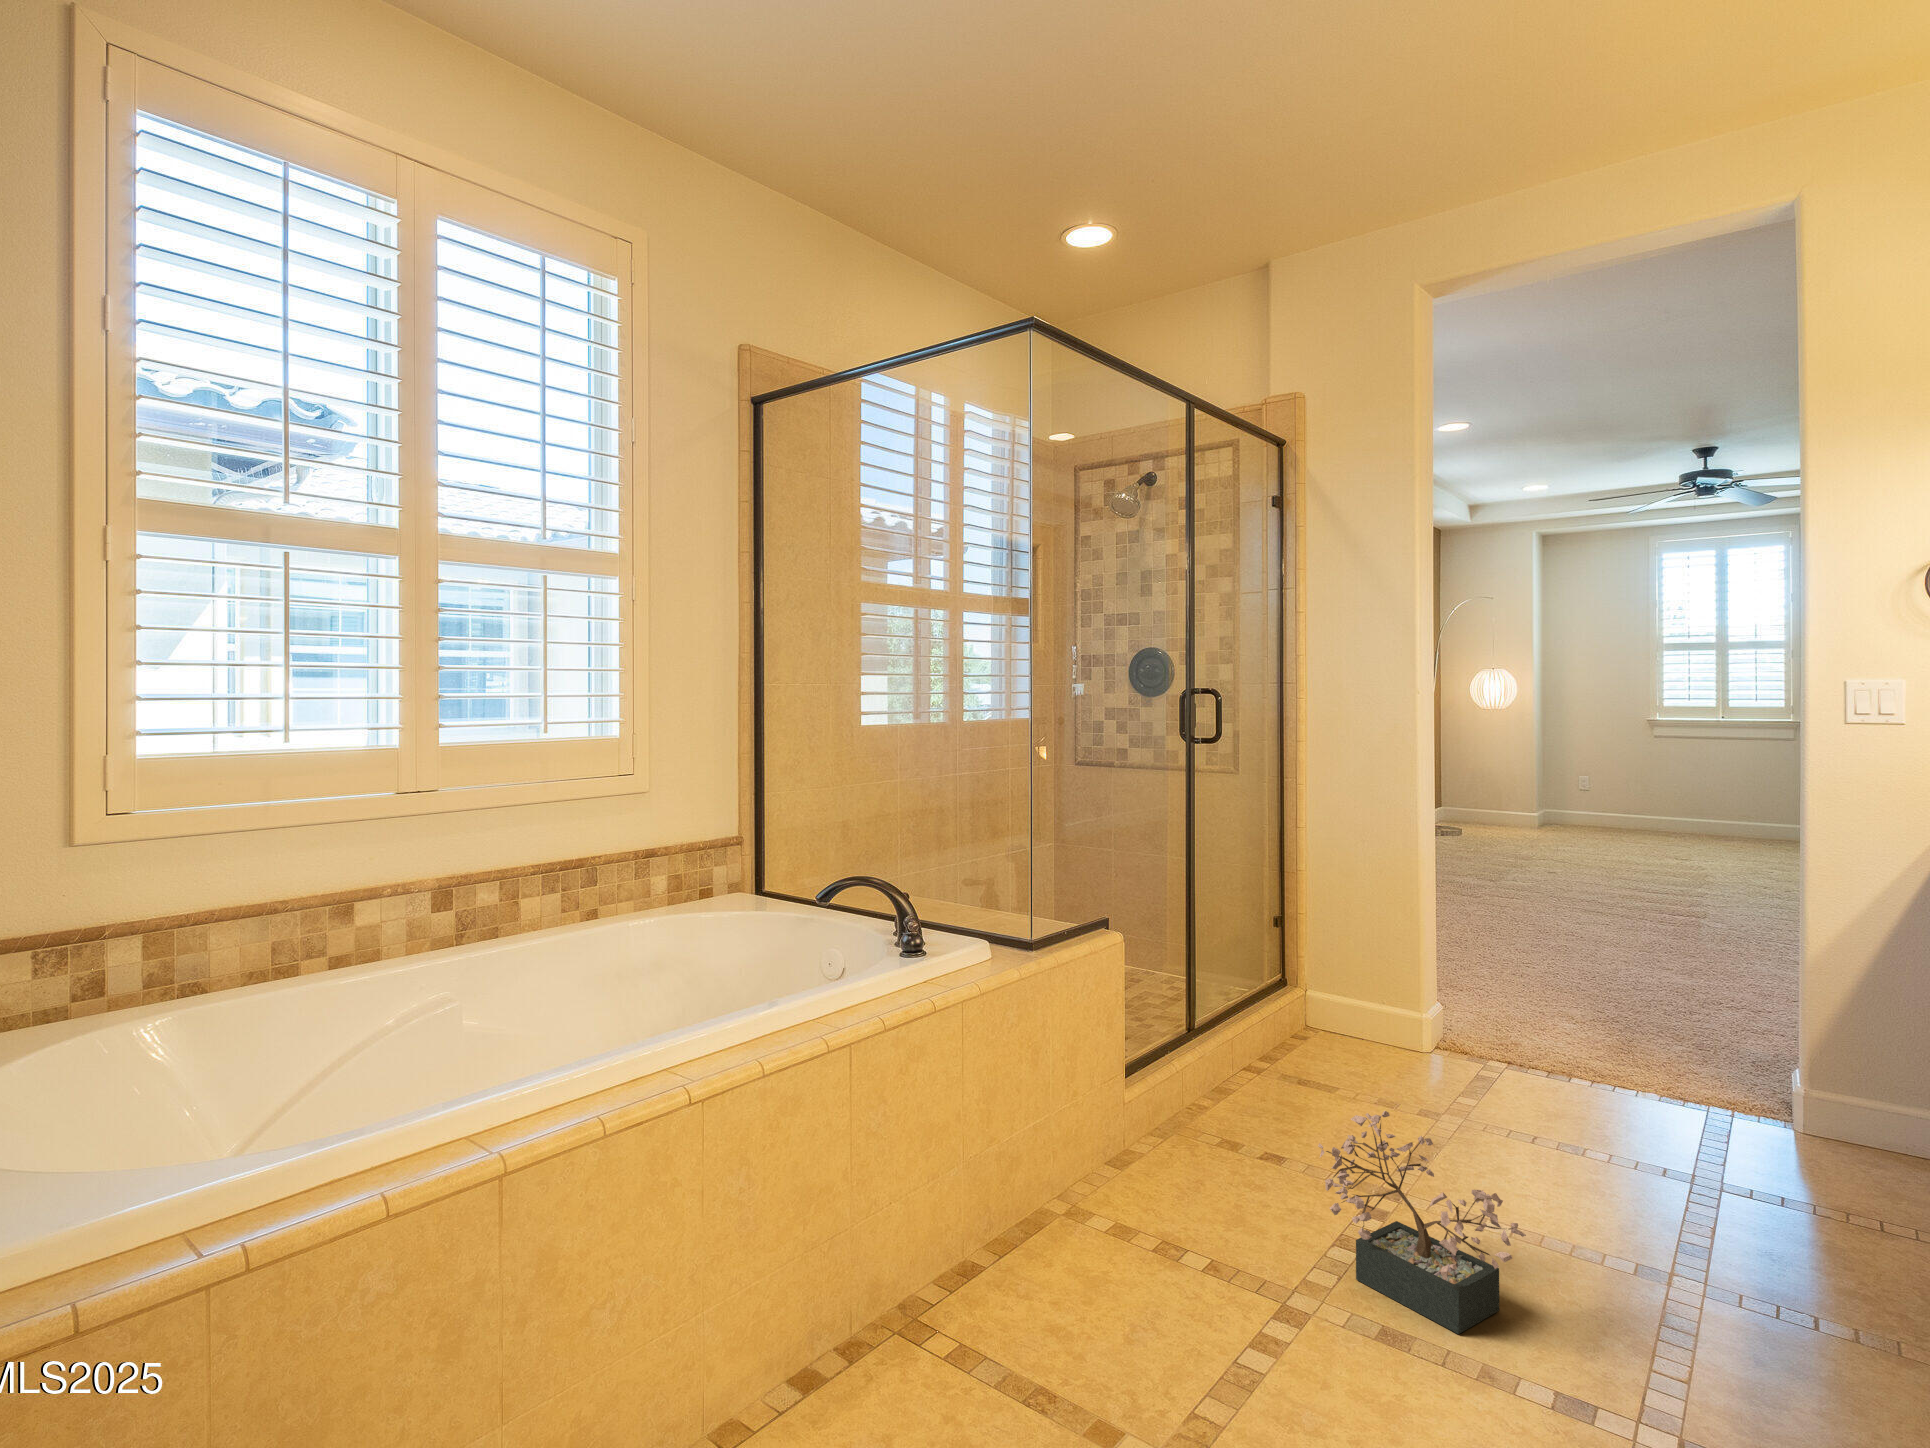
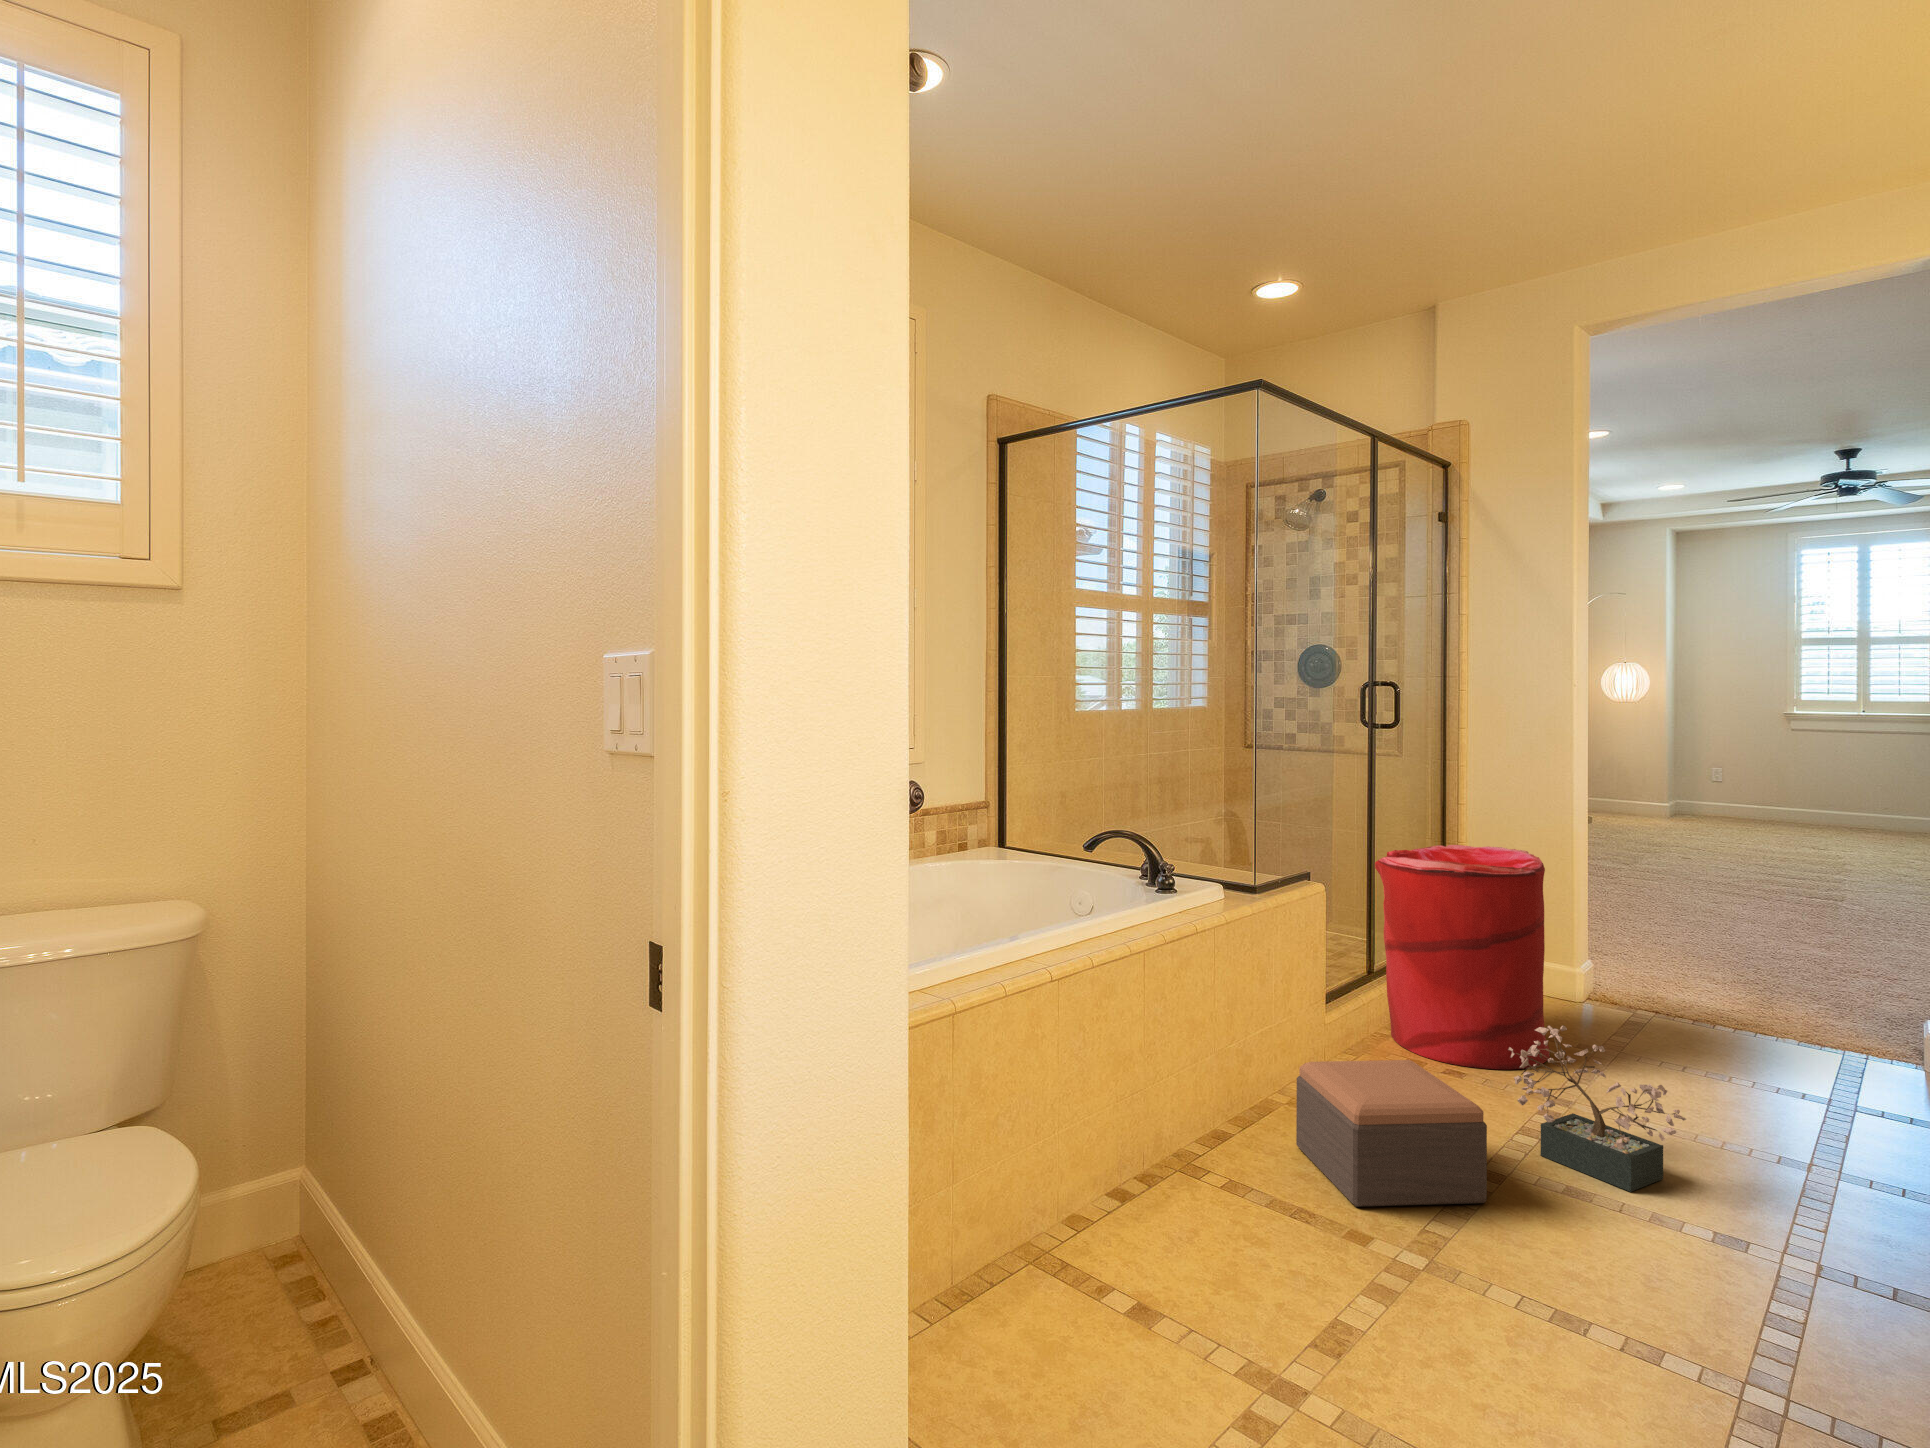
laundry hamper: none [1191,877,1386,1149] -> present [1375,845,1550,1070]
footstool: none [1058,1164,1278,1380] -> present [1296,1060,1487,1207]

